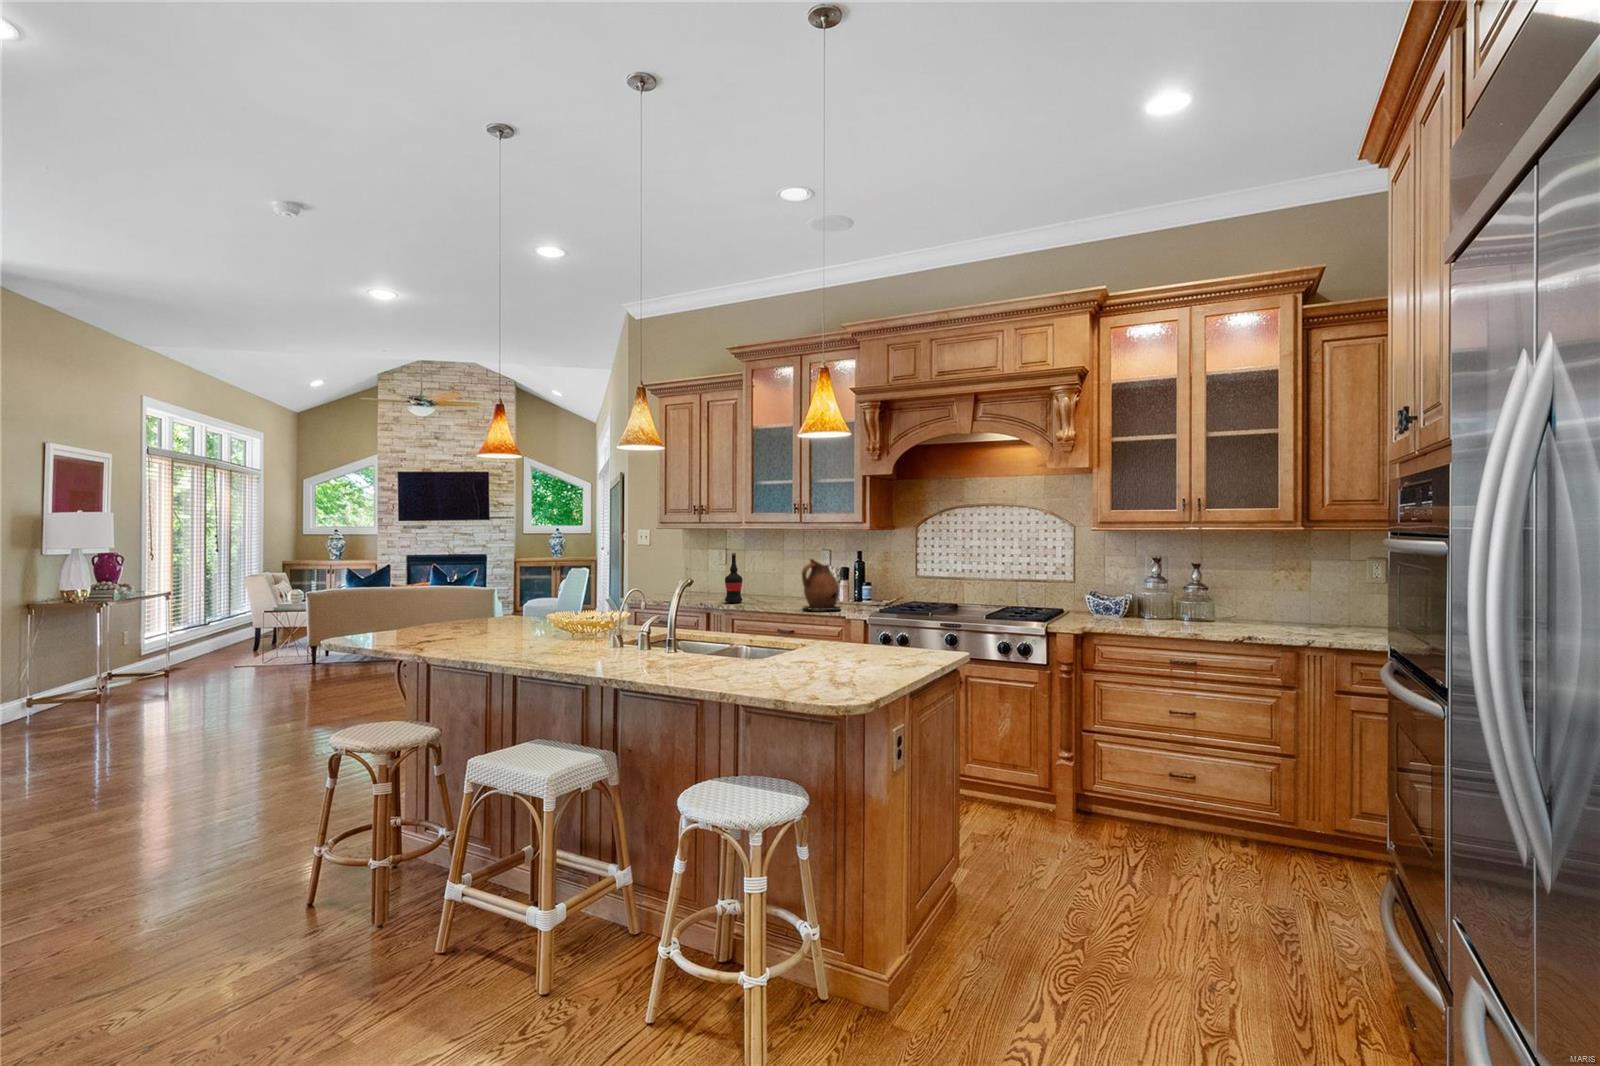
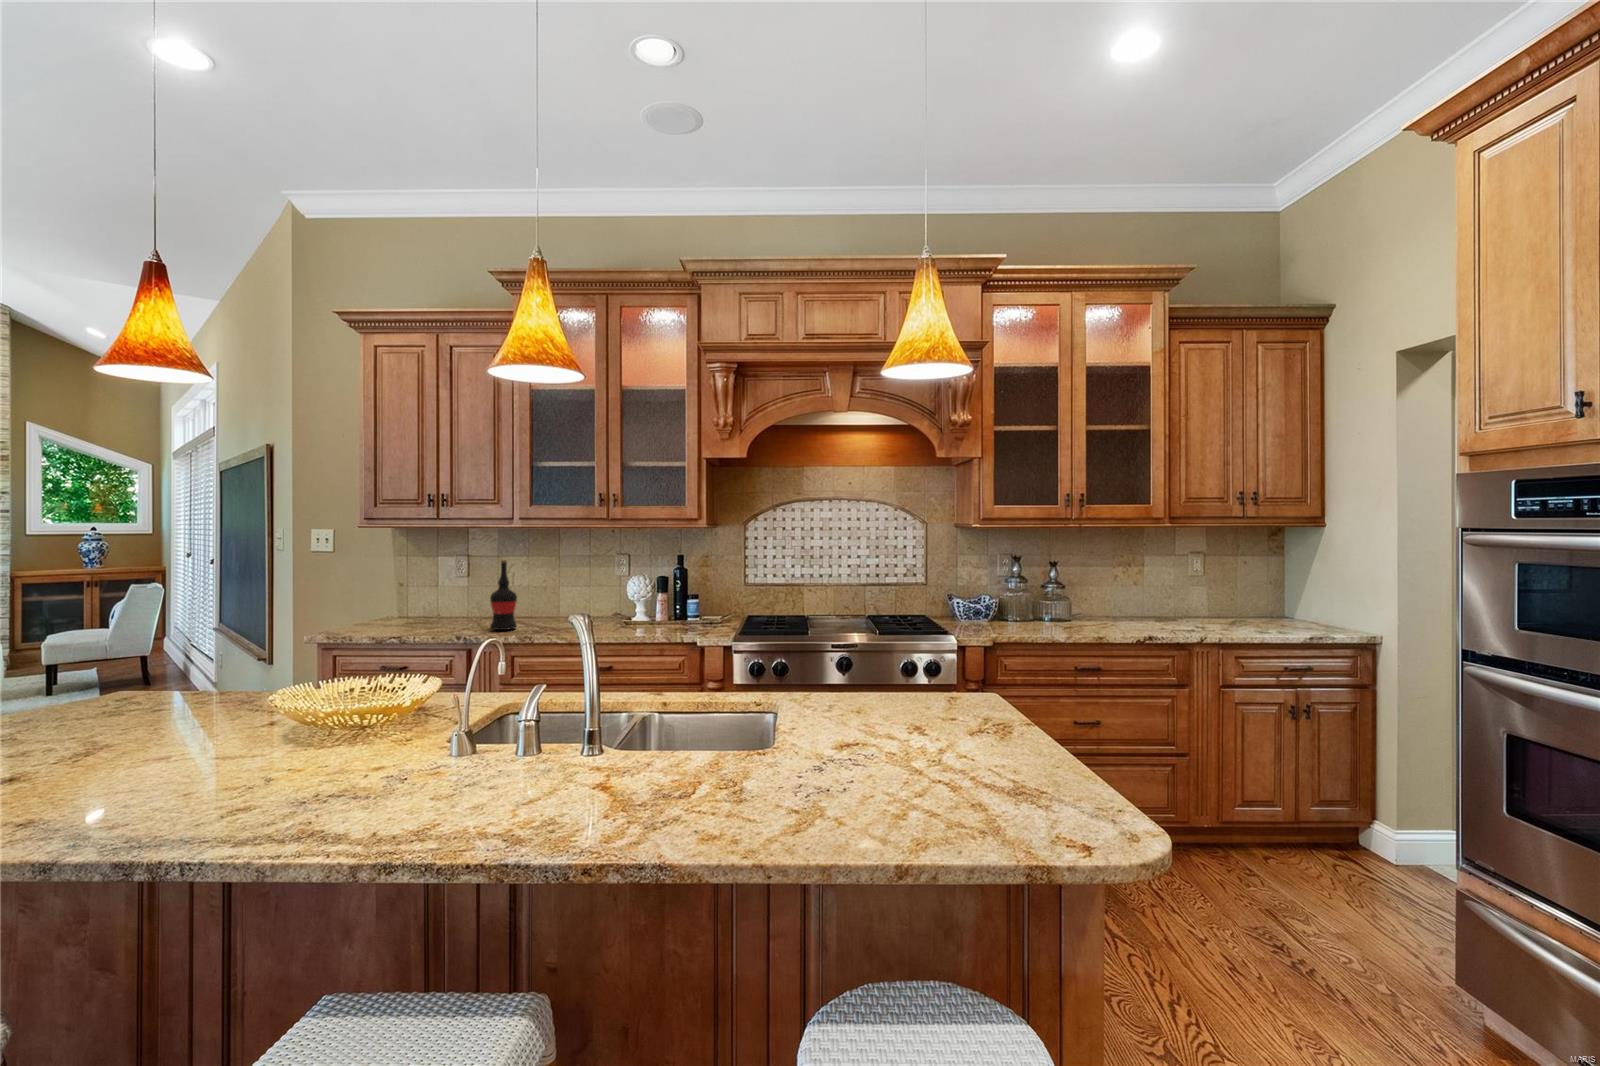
ceramic pitcher: present [802,559,841,610] -> none [618,566,678,635]

